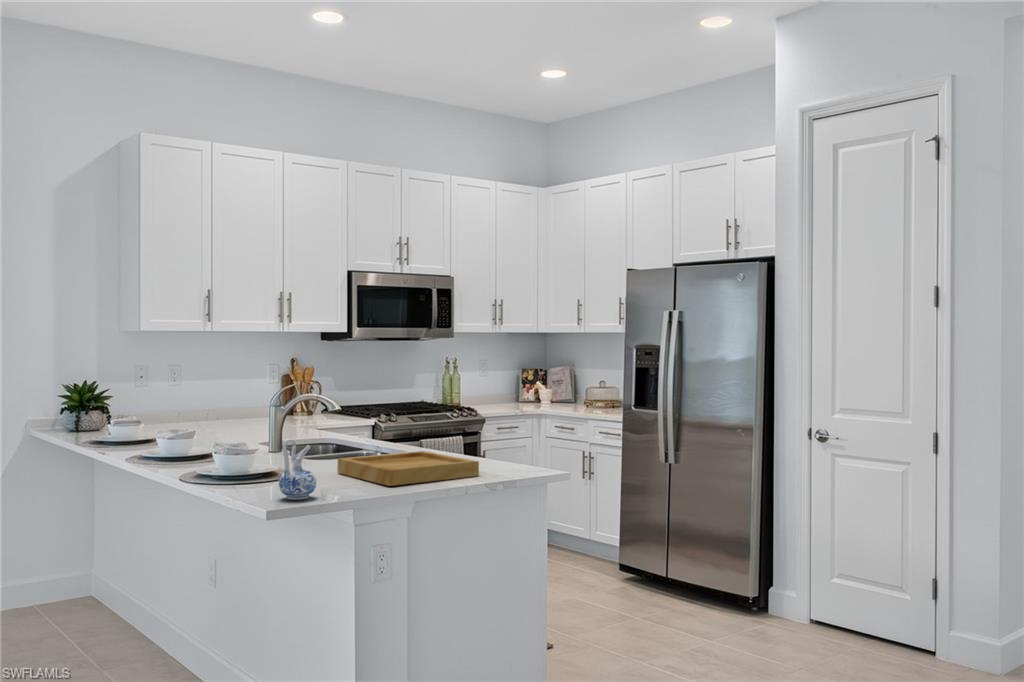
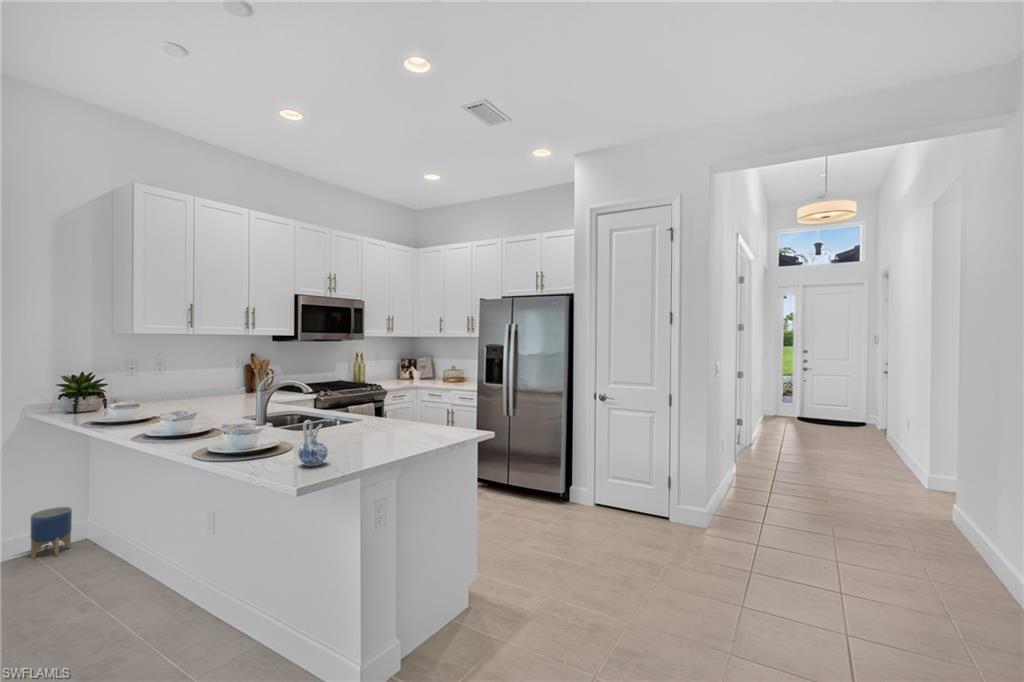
tray: present [338,451,479,486] -> none [326,420,430,449]
planter: none [33,552,76,613] -> present [30,507,72,558]

